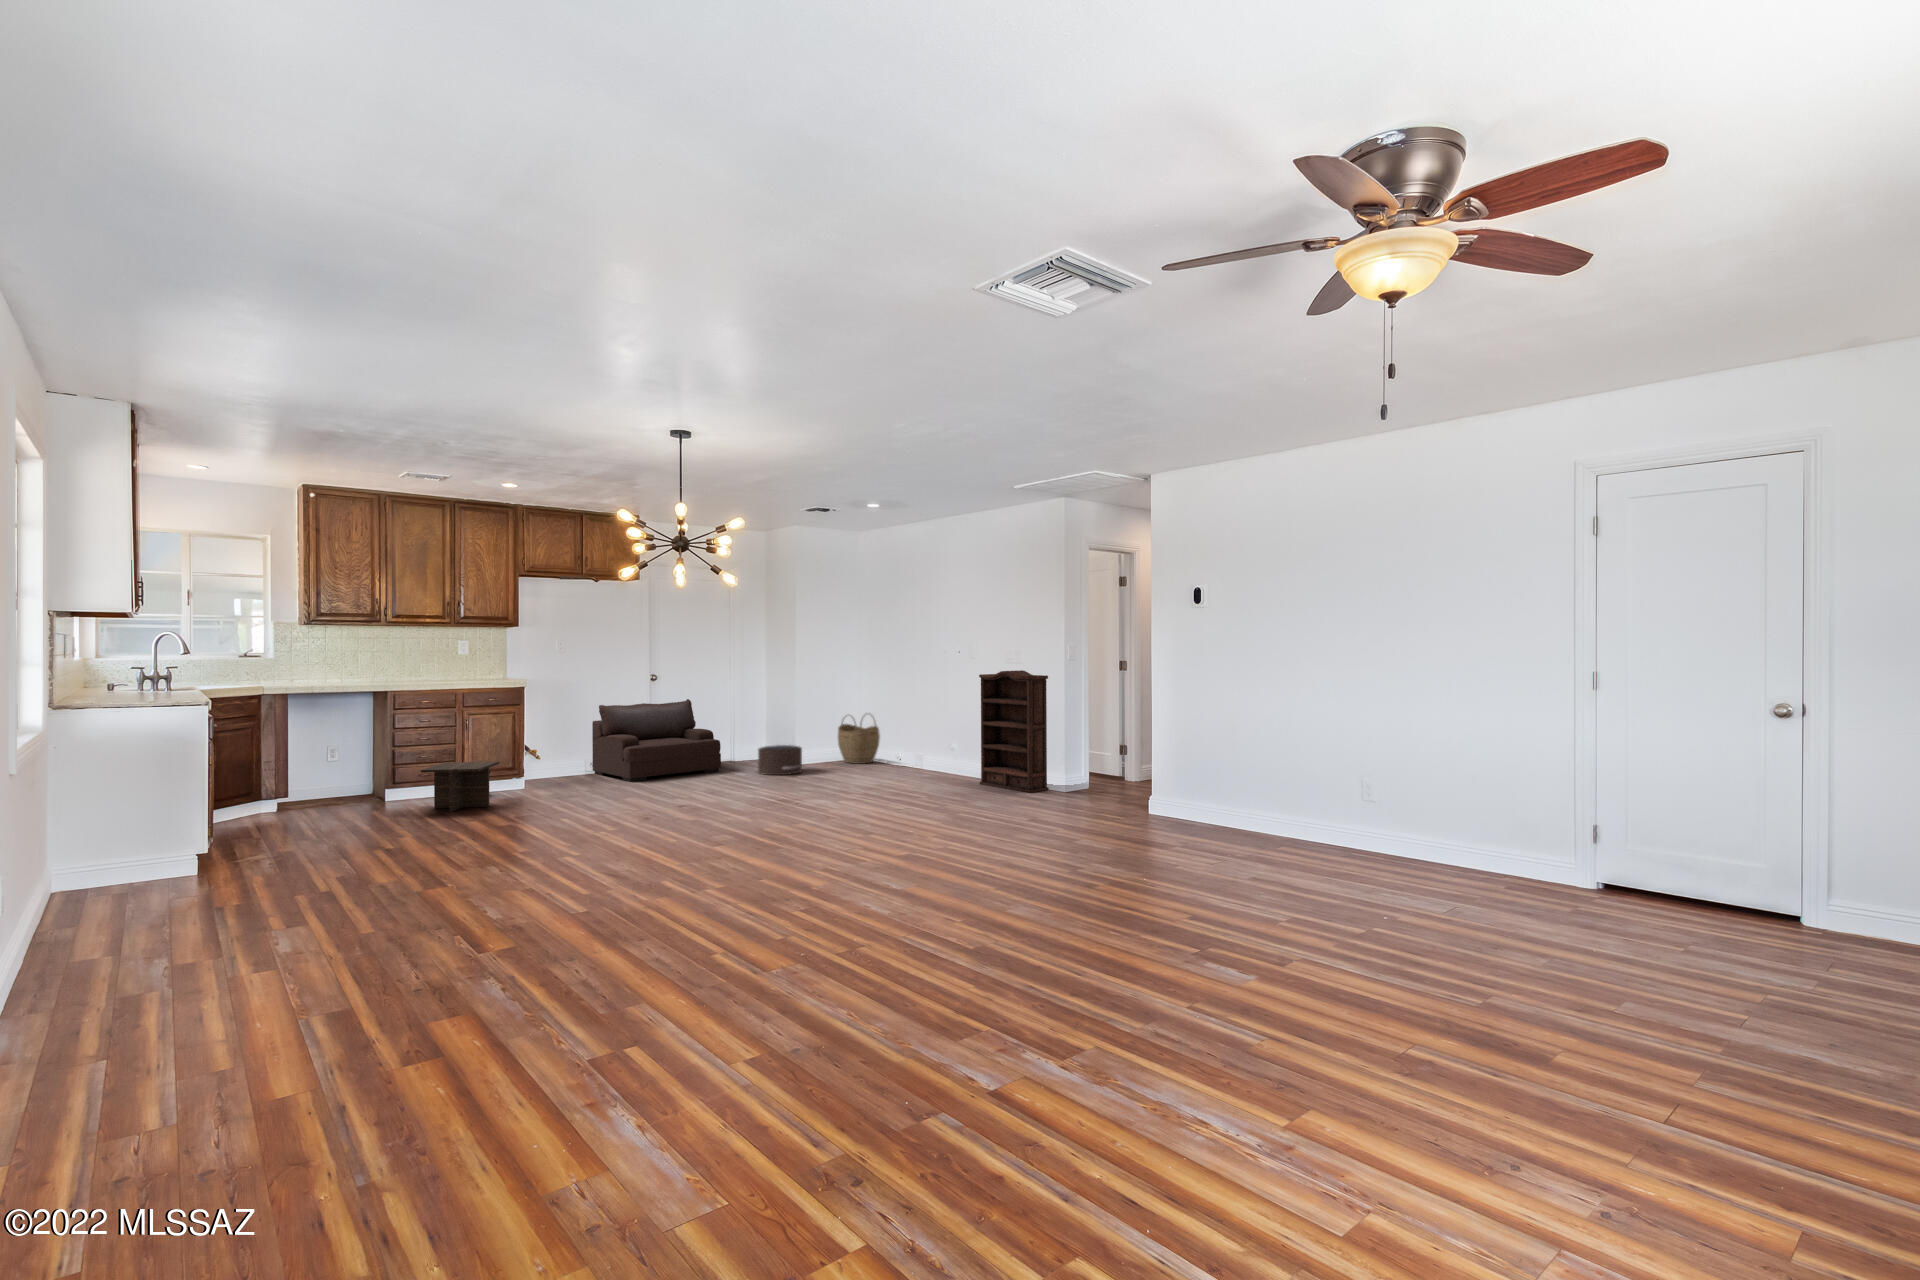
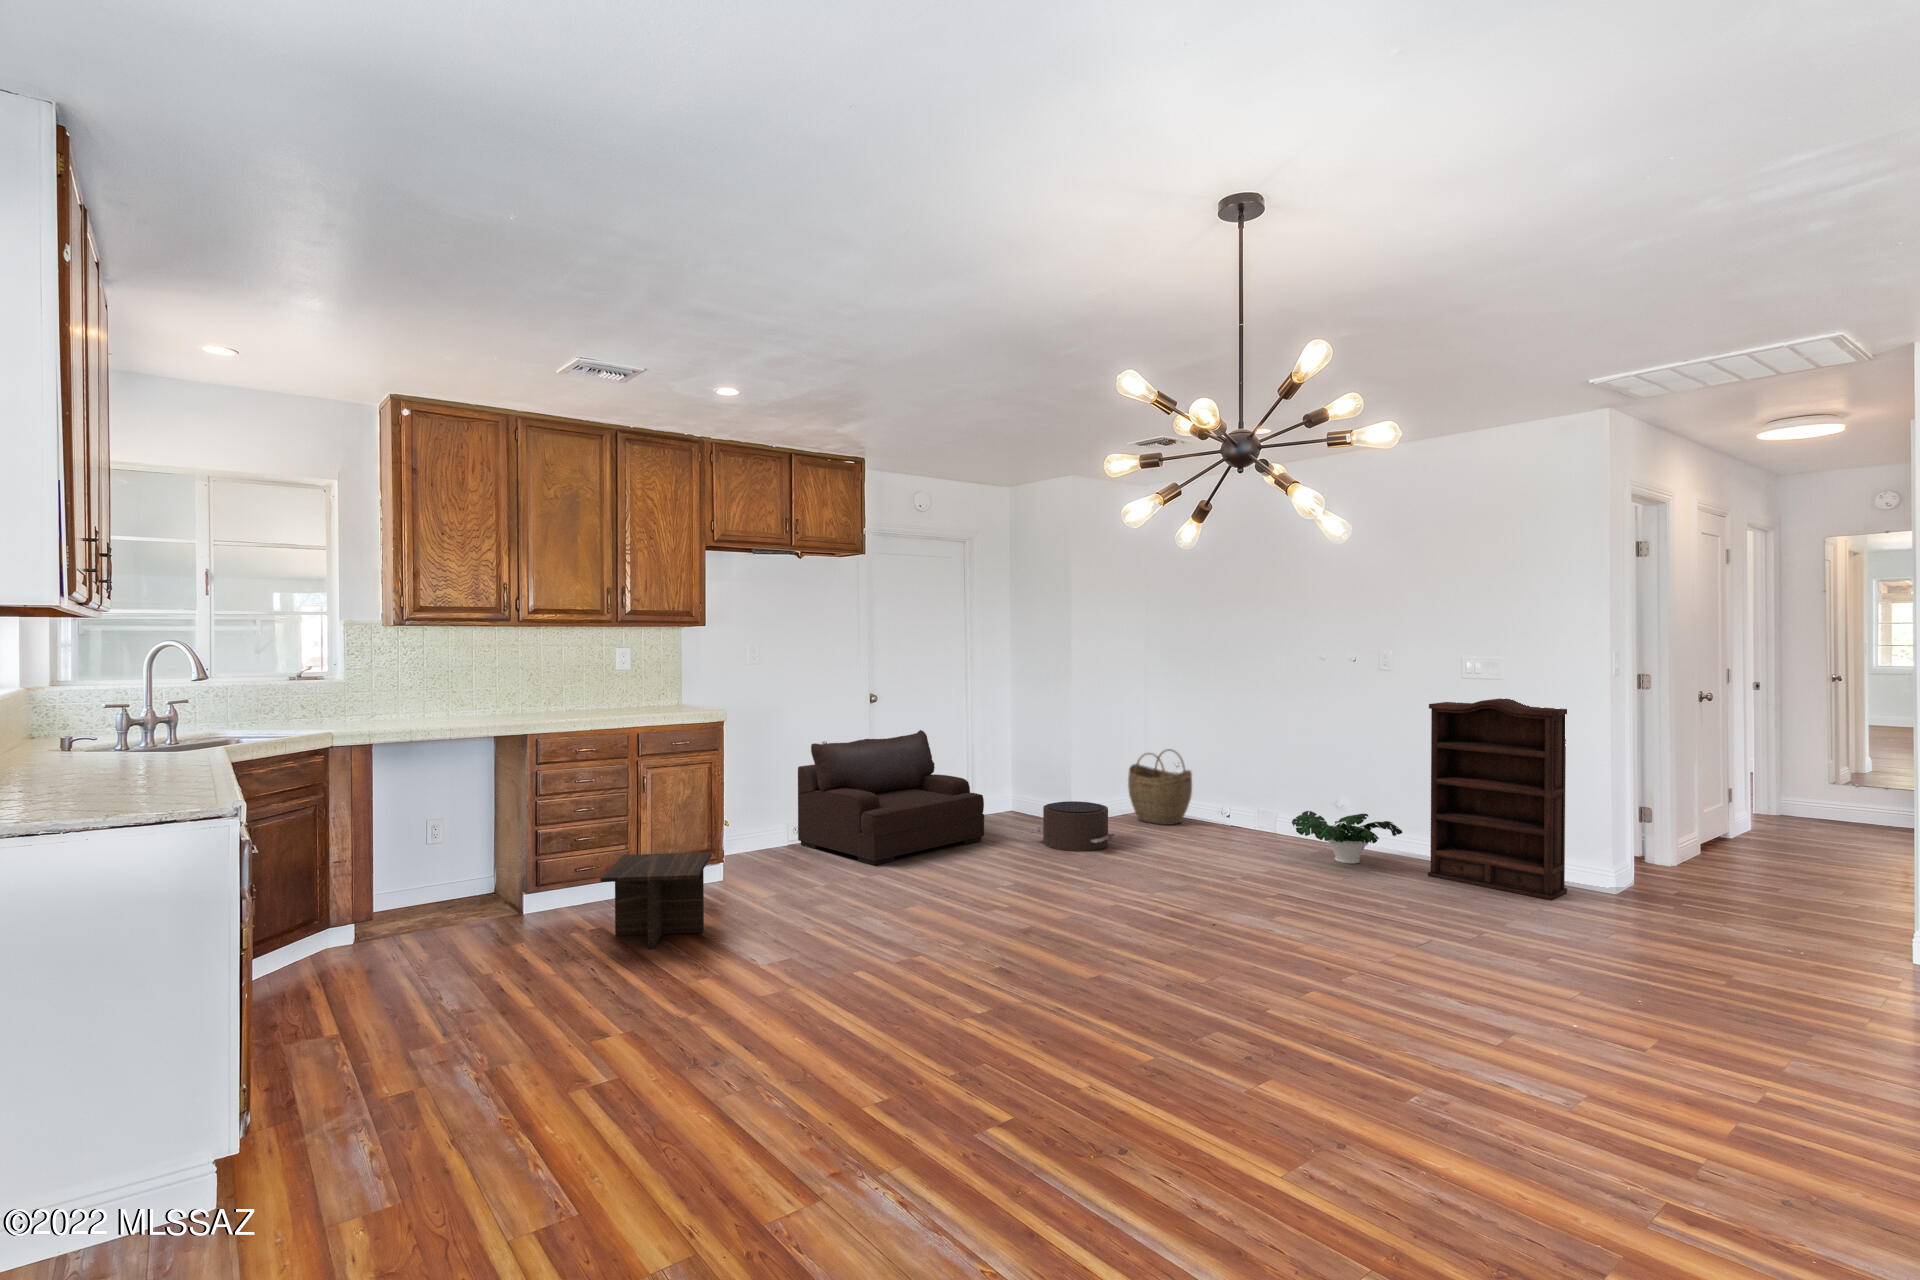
potted plant: none [907,748,974,779] -> present [1292,811,1402,864]

